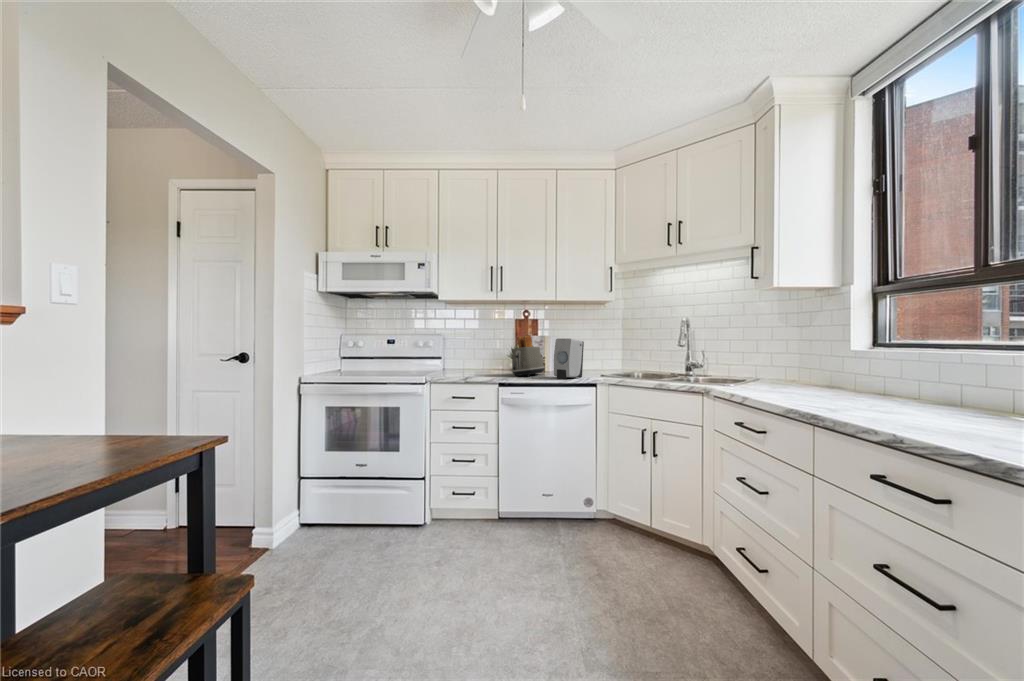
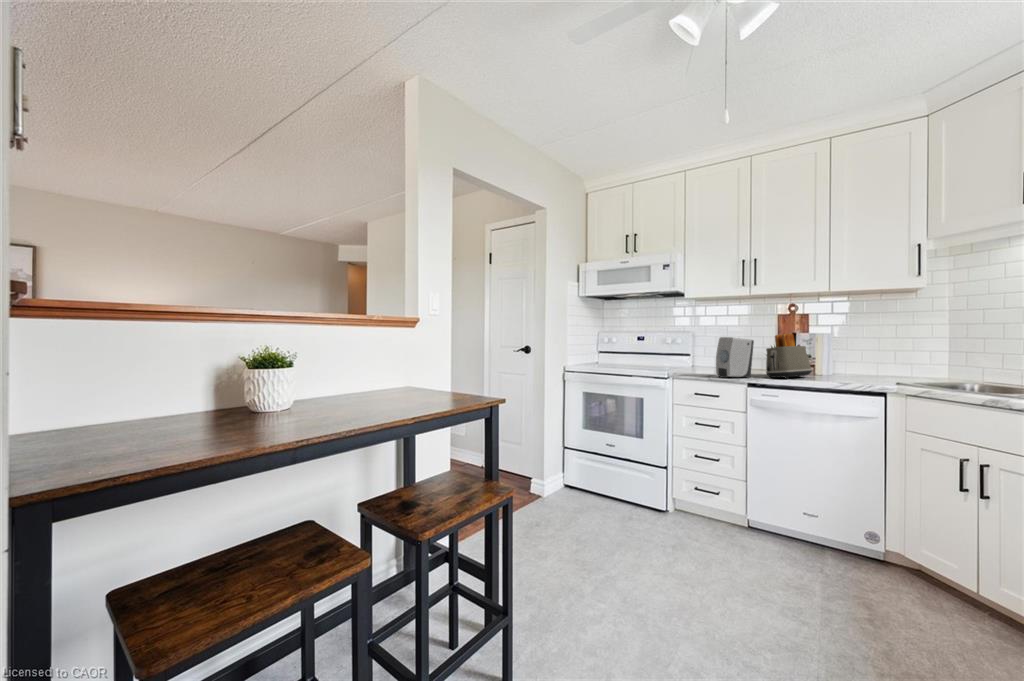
soap dispenser: present [554,338,584,379] -> present [716,337,754,378]

